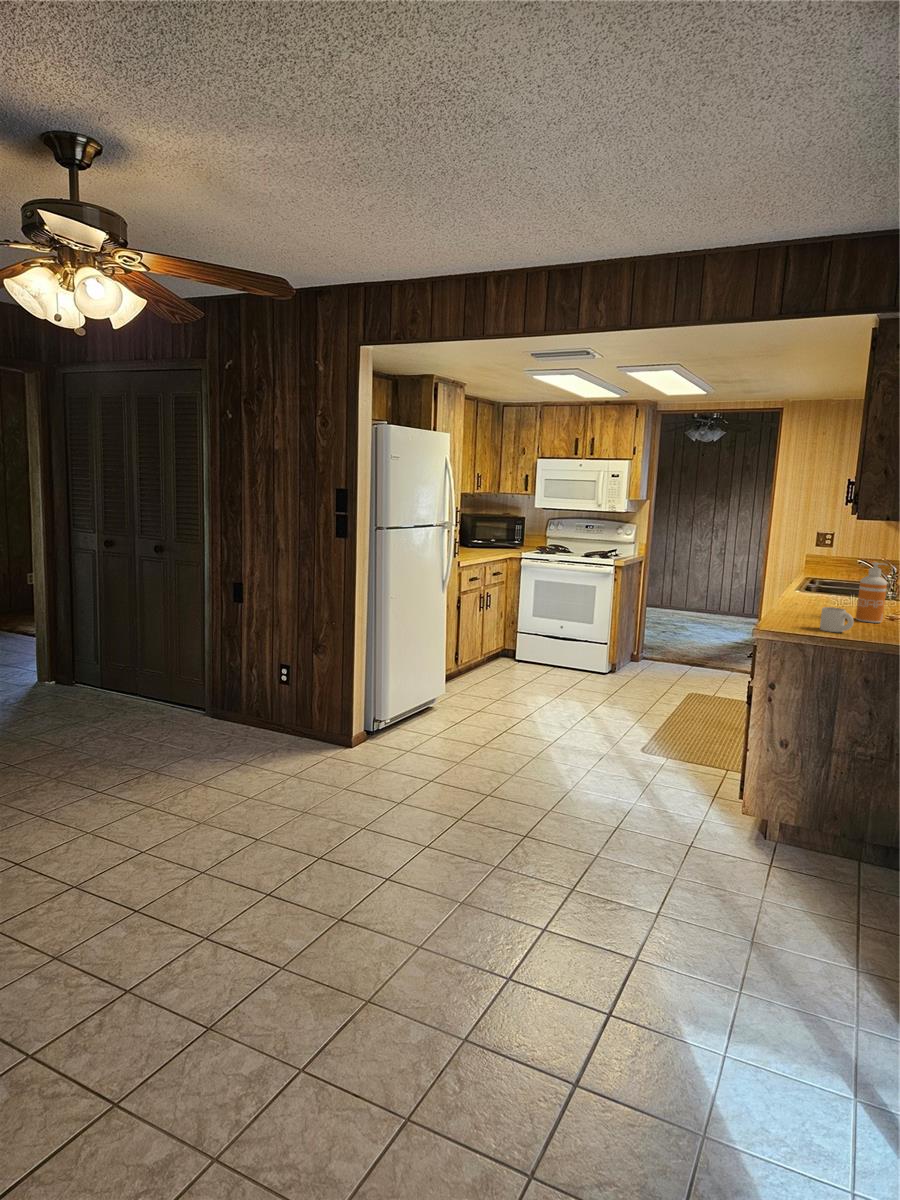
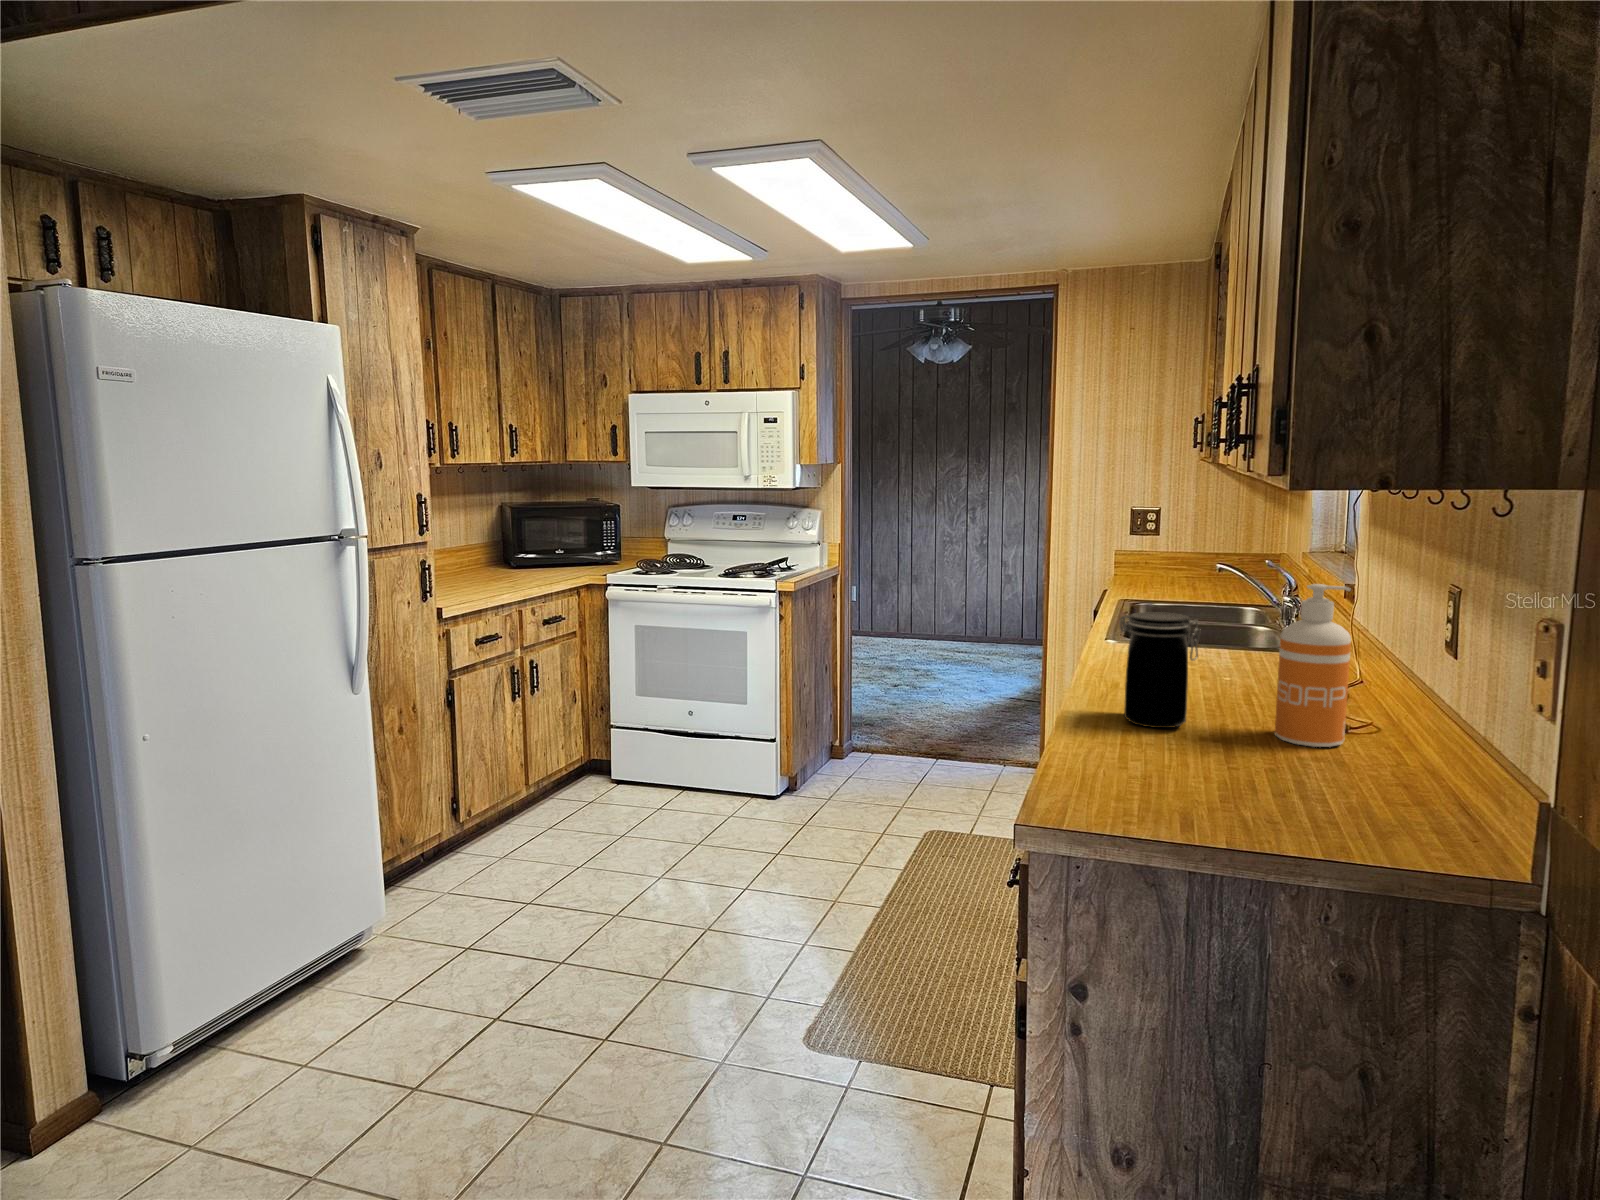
jar: none [797,571,829,614] -> present [1119,612,1201,728]
mug: present [820,607,854,632] -> none [1202,736,1304,820]

